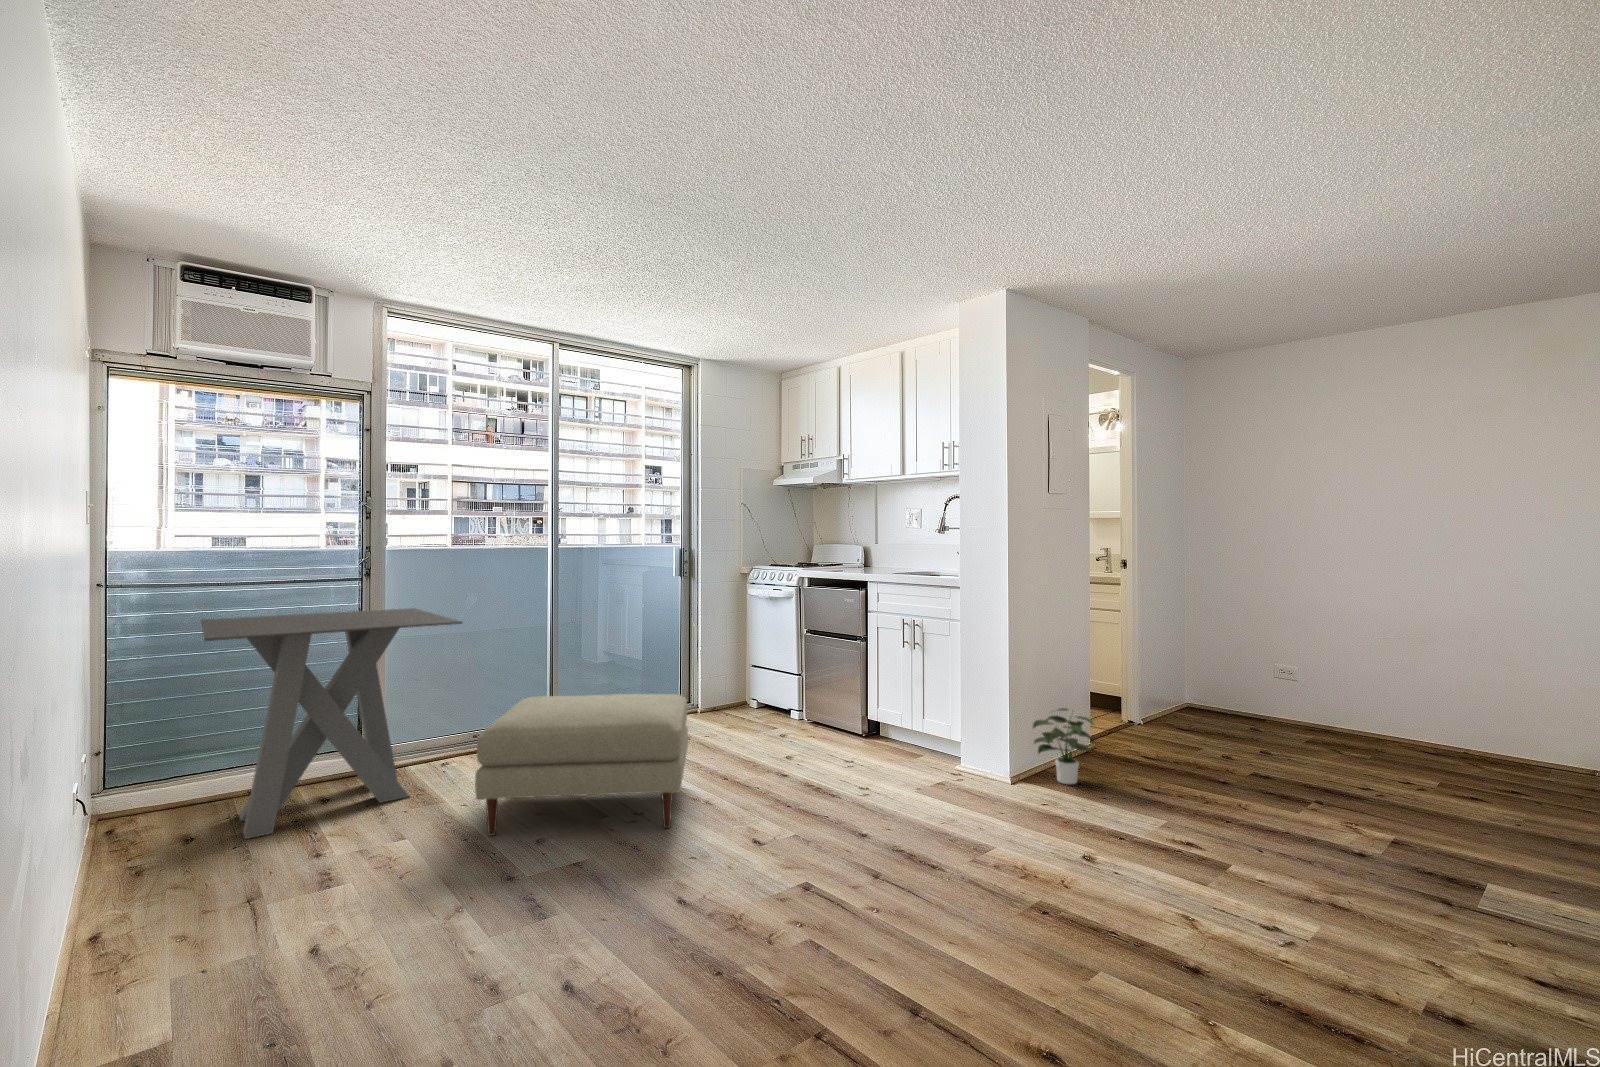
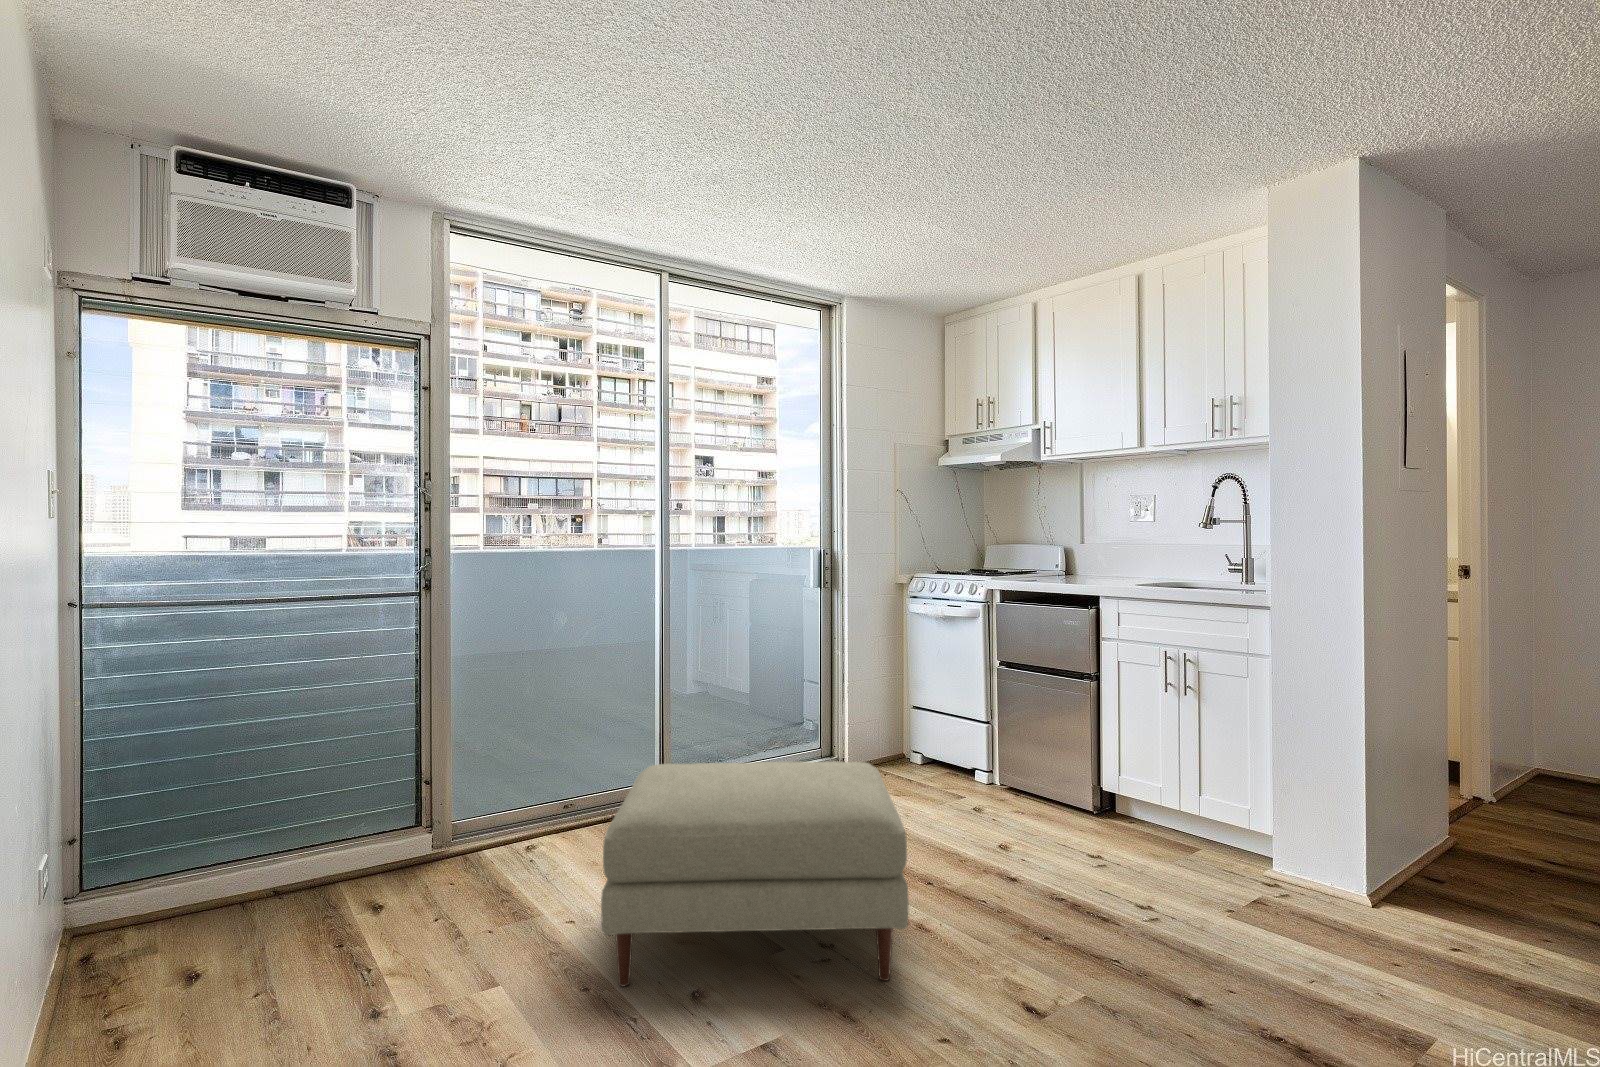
dining table: present [201,608,462,839] -> none [209,633,569,980]
potted plant: present [1033,708,1093,784] -> none [1401,790,1516,911]

